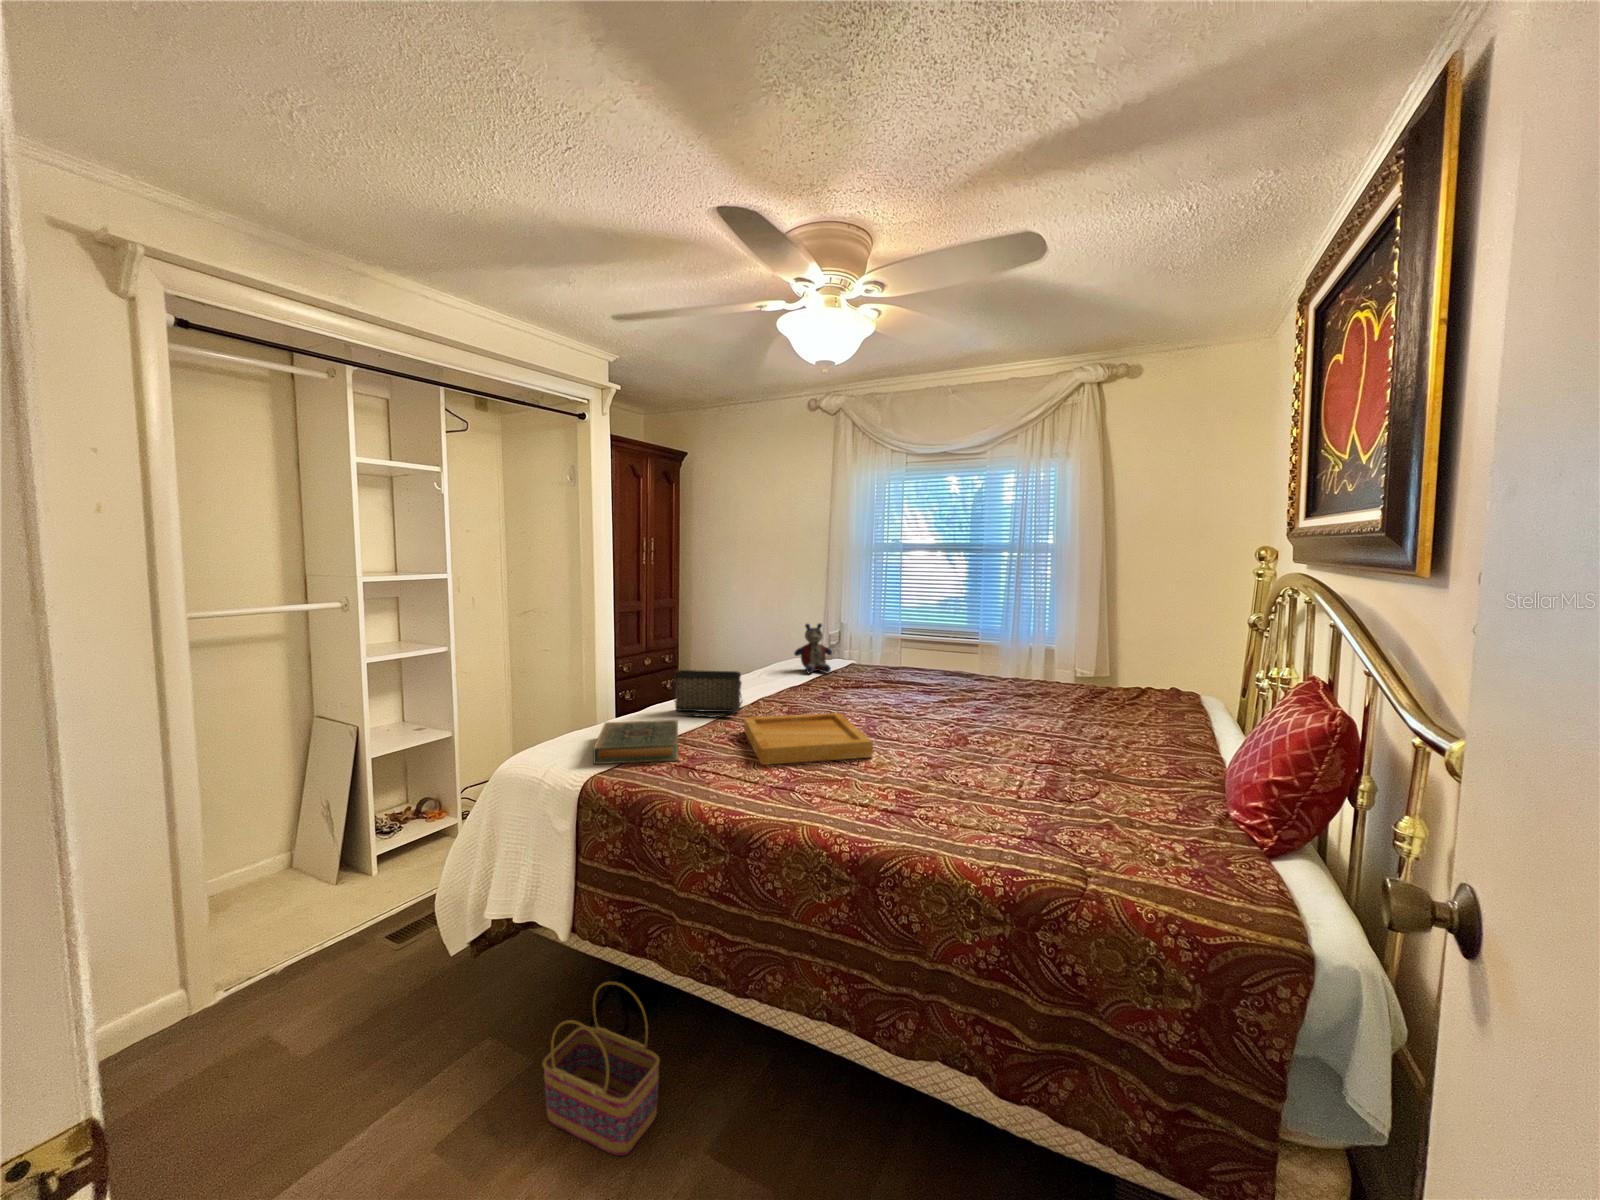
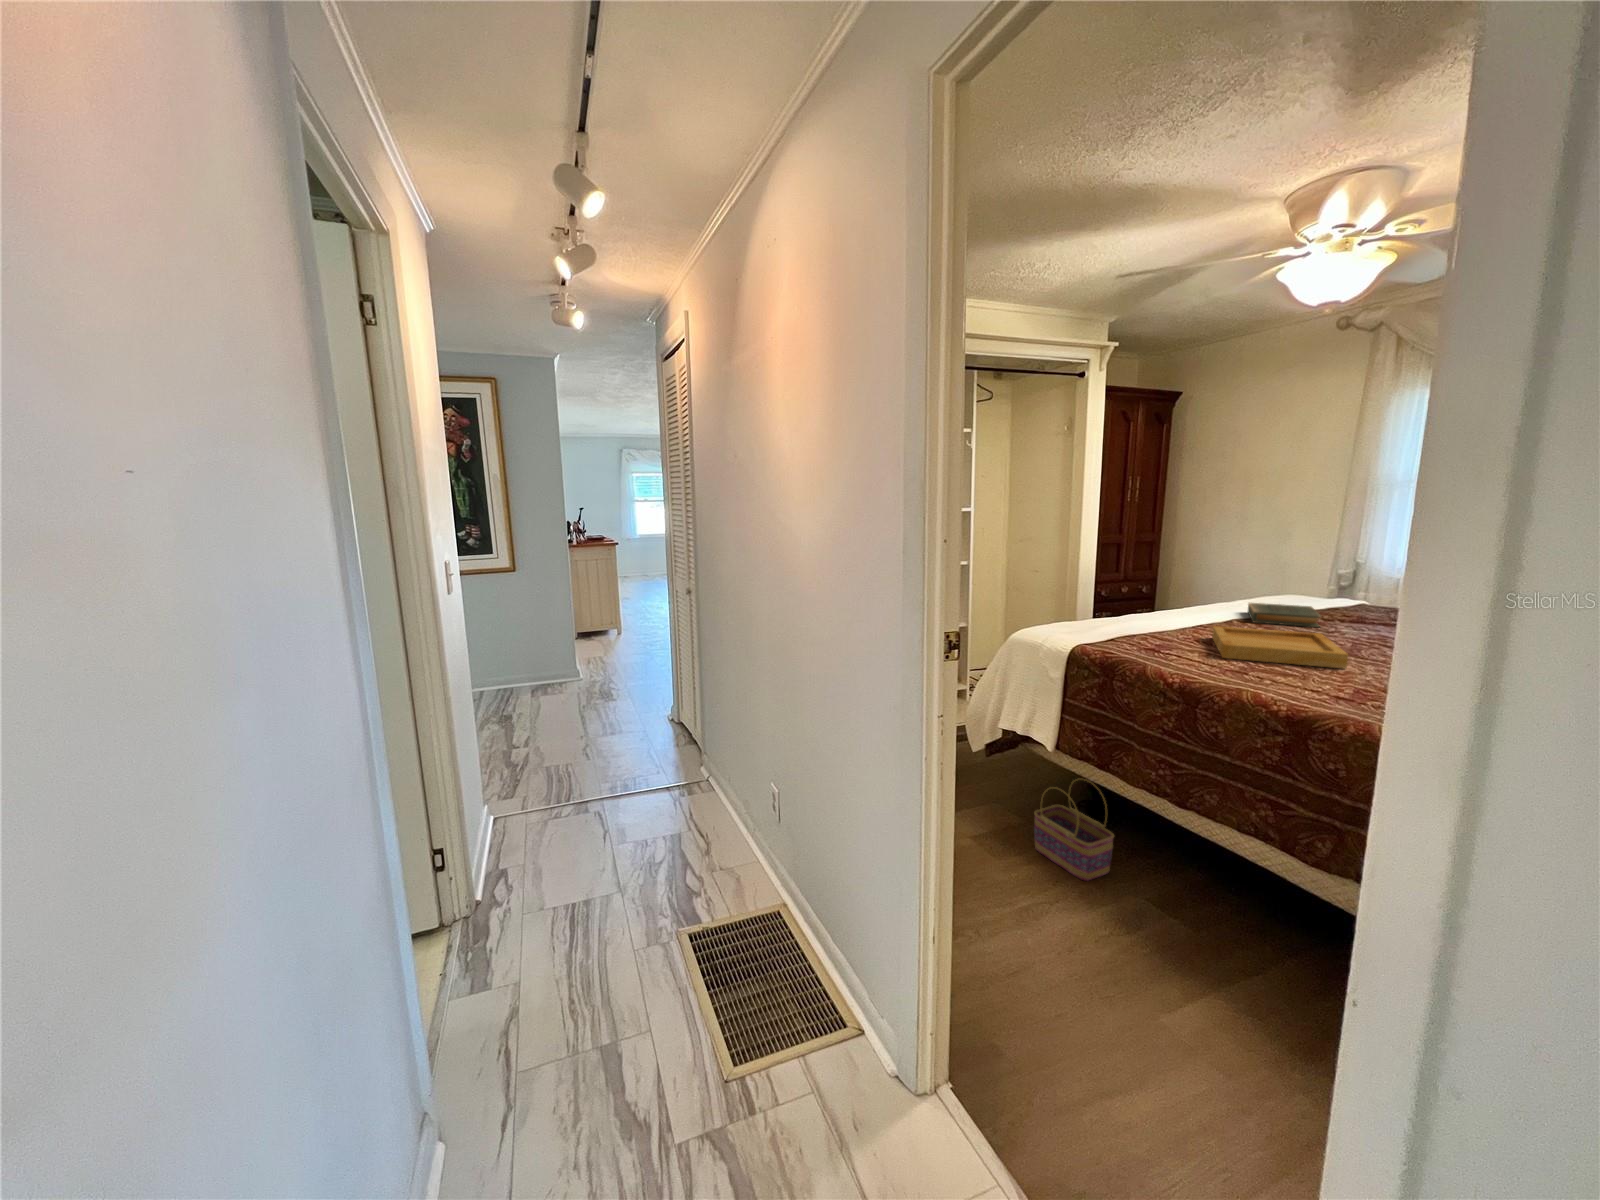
stuffed bear: present [794,623,832,673] -> none [1287,558,1337,609]
handbag: present [671,670,743,717] -> none [1146,586,1216,627]
hardback book: present [593,720,678,764] -> present [1248,603,1321,627]

